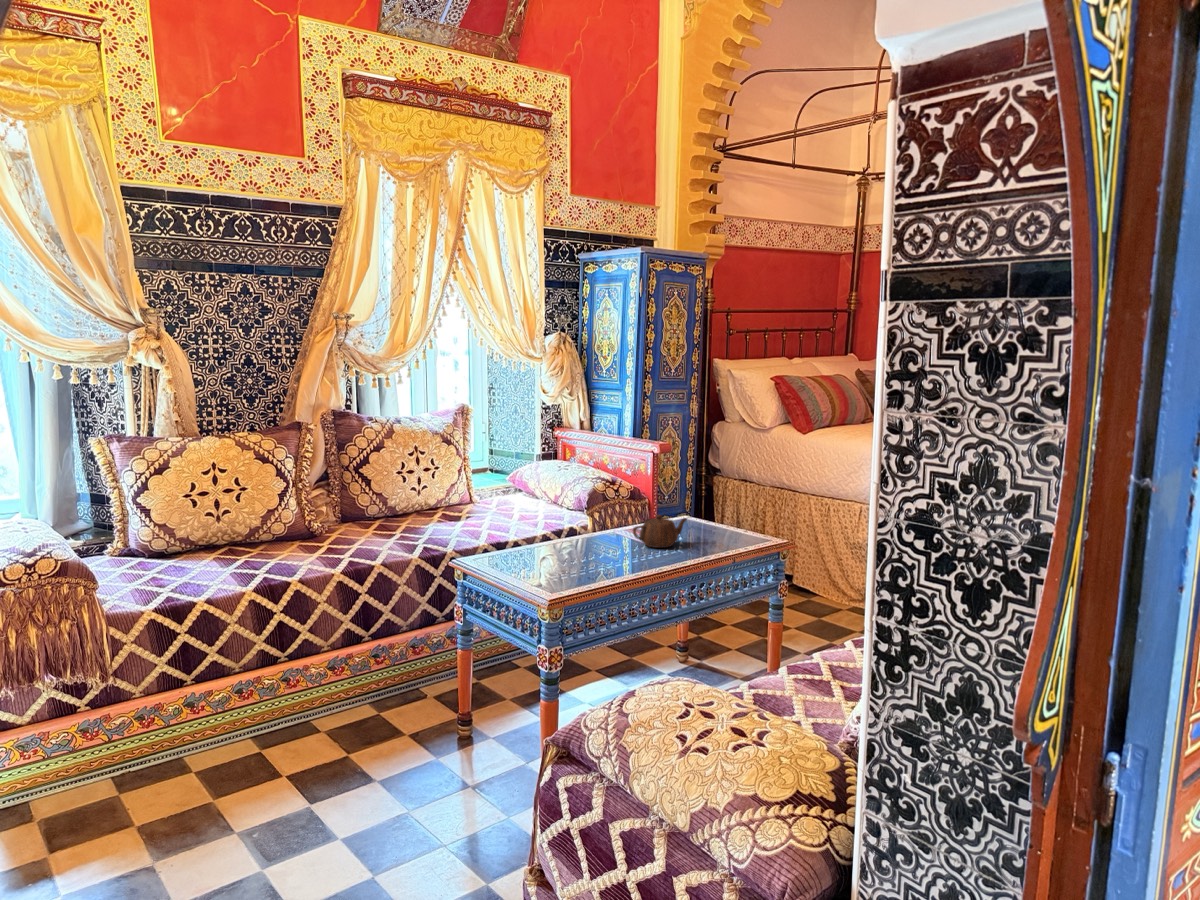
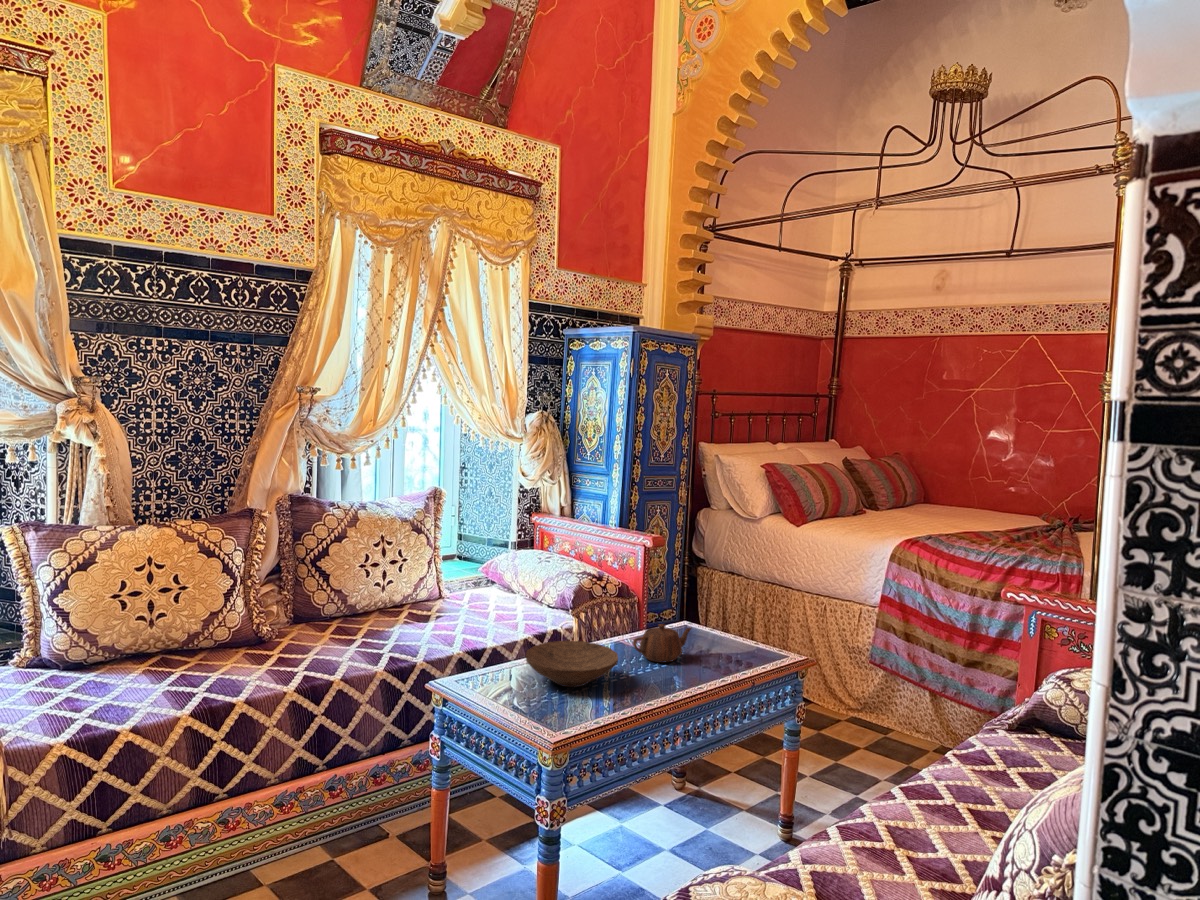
wooden bowl: none [534,529,615,566] -> present [526,641,618,687]

